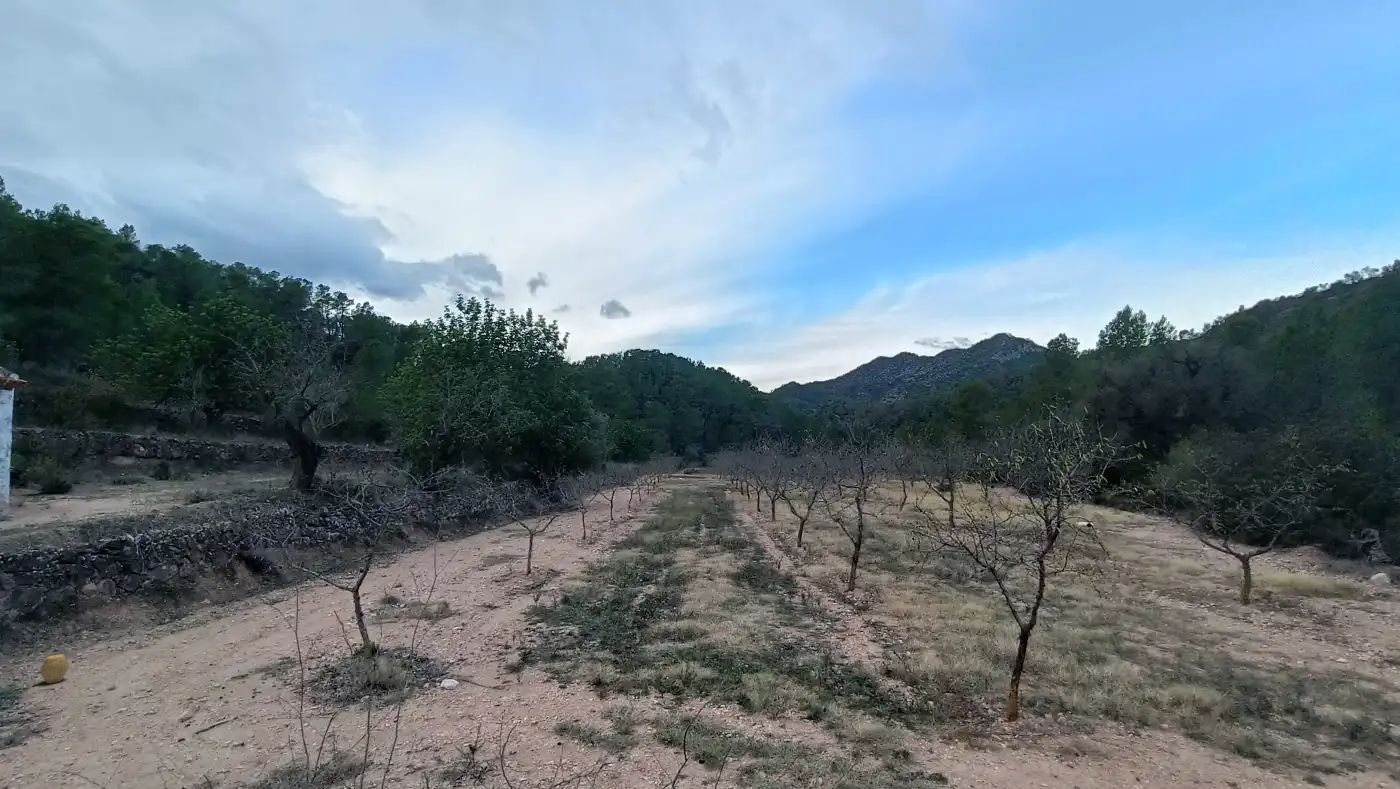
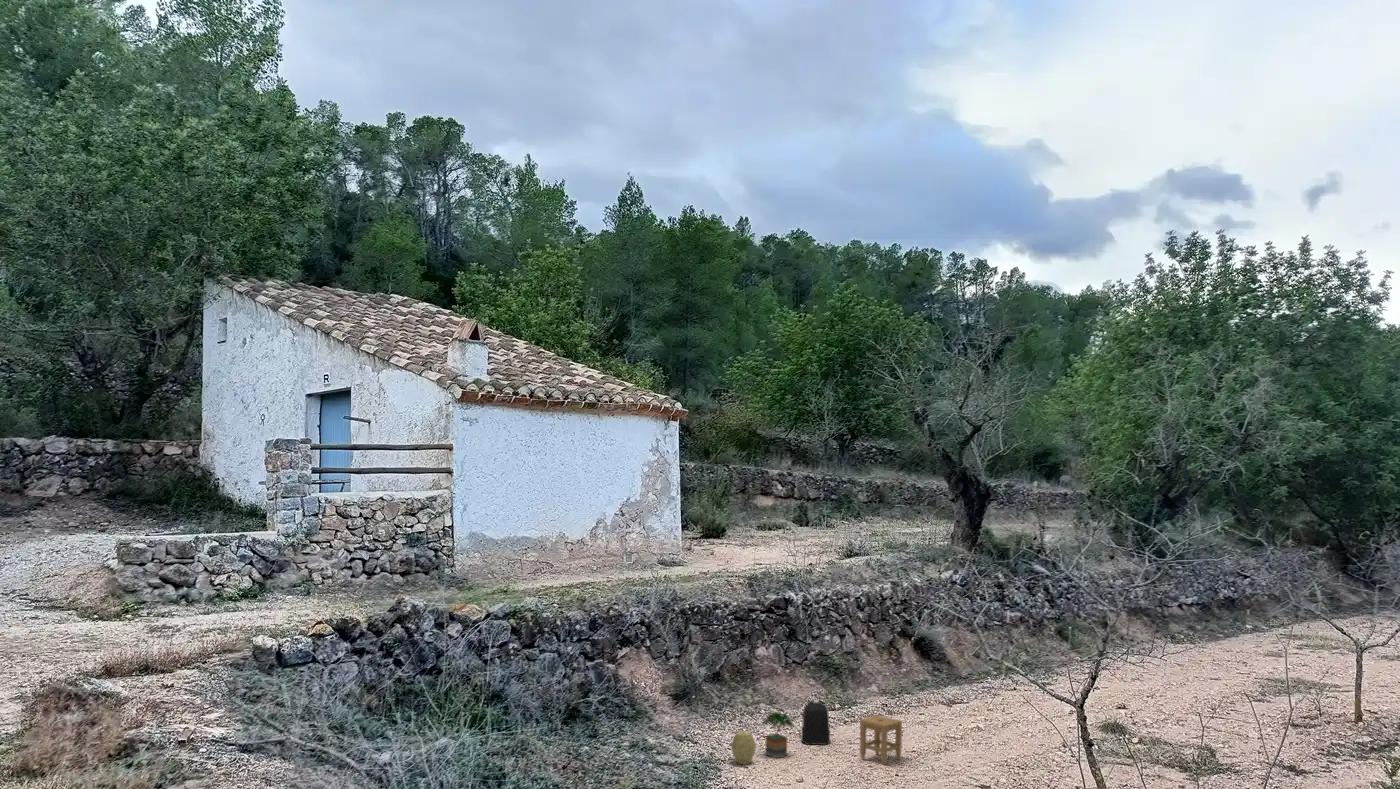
backpack: none [123,618,152,655] -> present [801,701,830,745]
stool: none [178,620,219,657] -> present [860,715,902,765]
potted tree: none [78,633,114,672] -> present [763,712,794,758]

